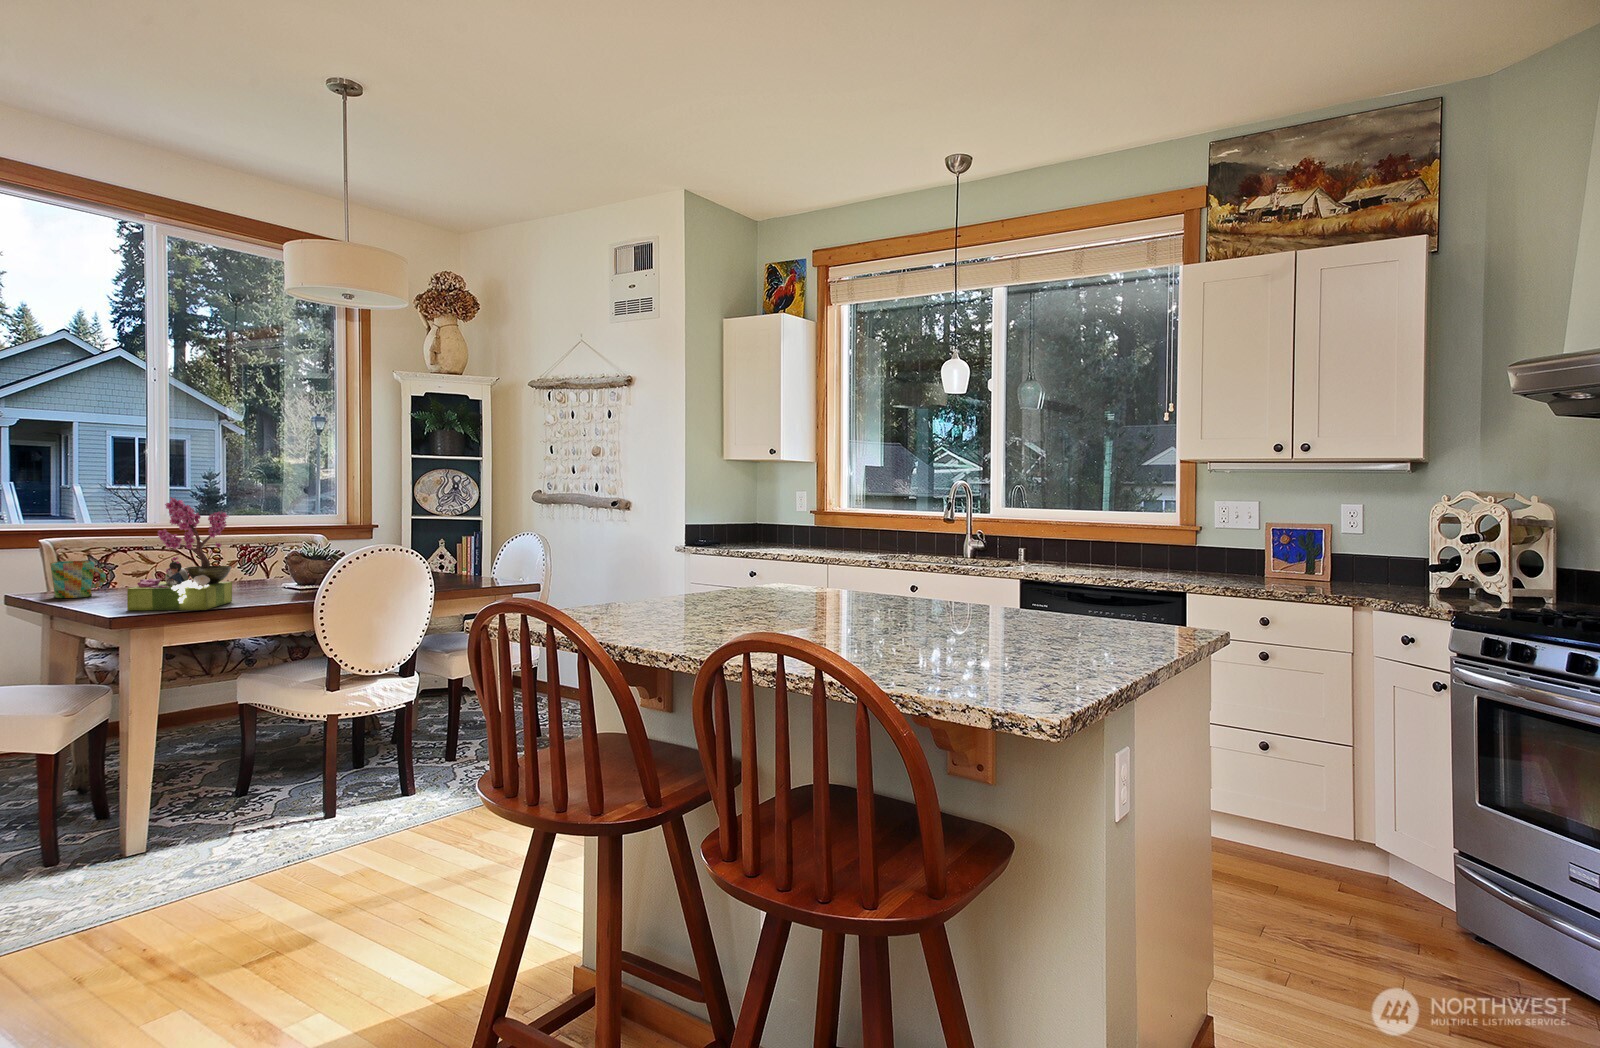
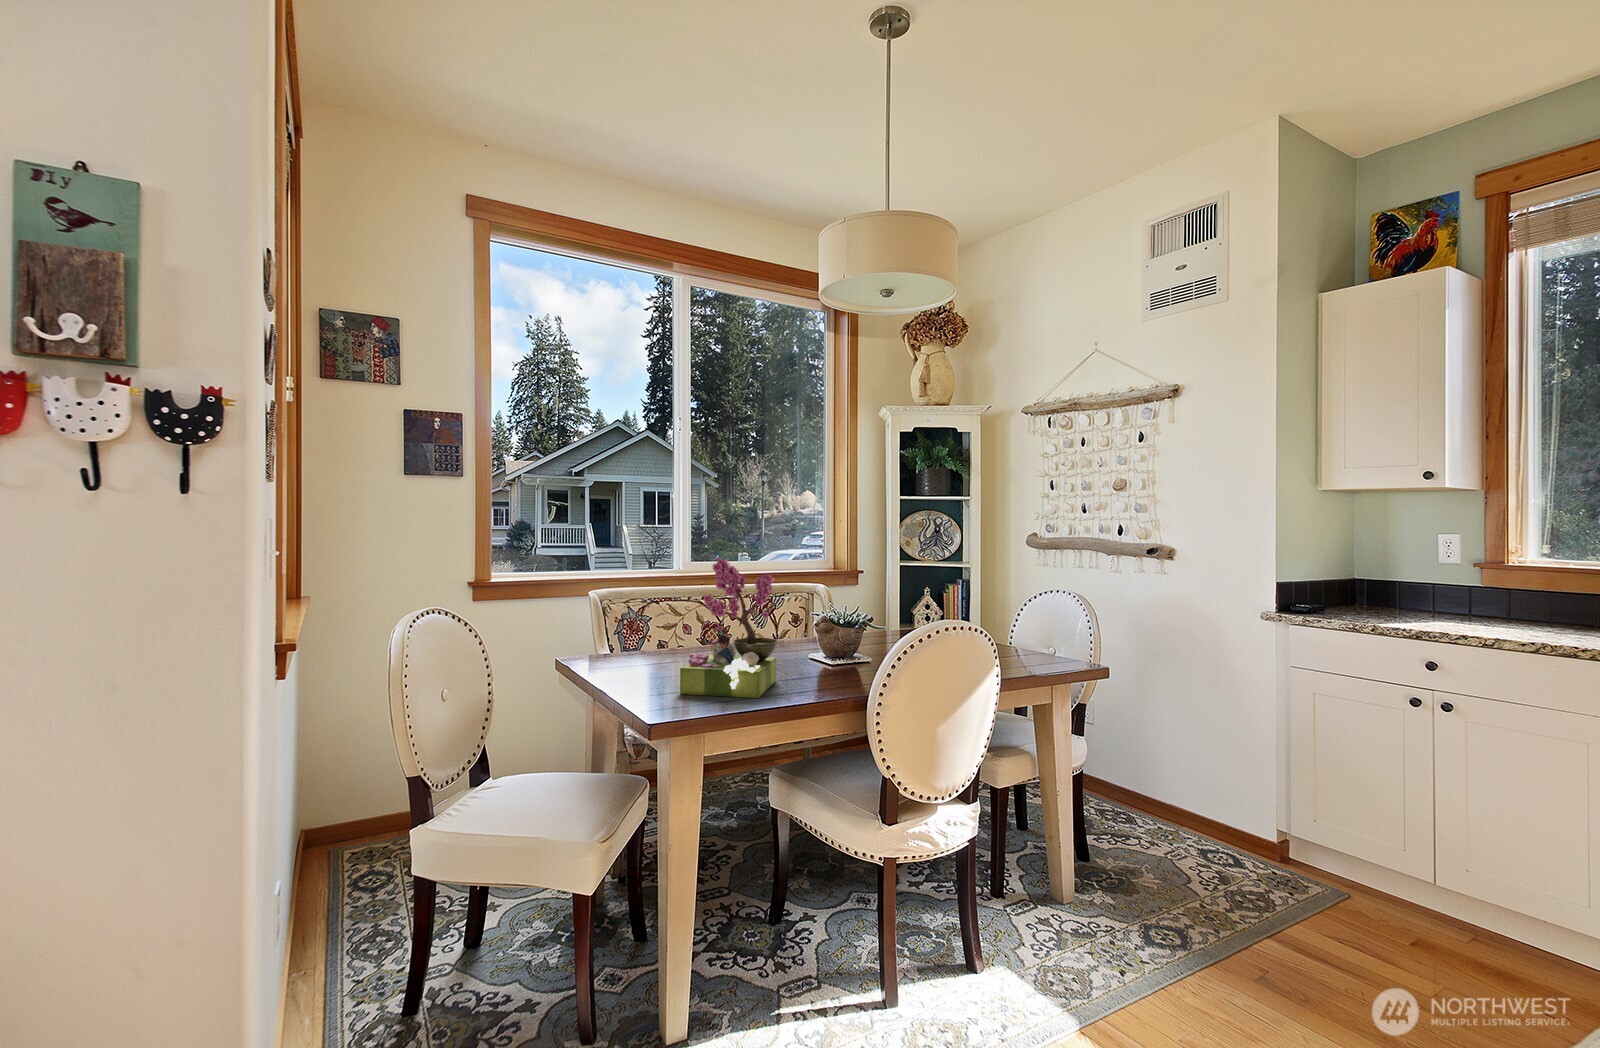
mug: present [50,561,106,598] -> none [604,622,650,663]

